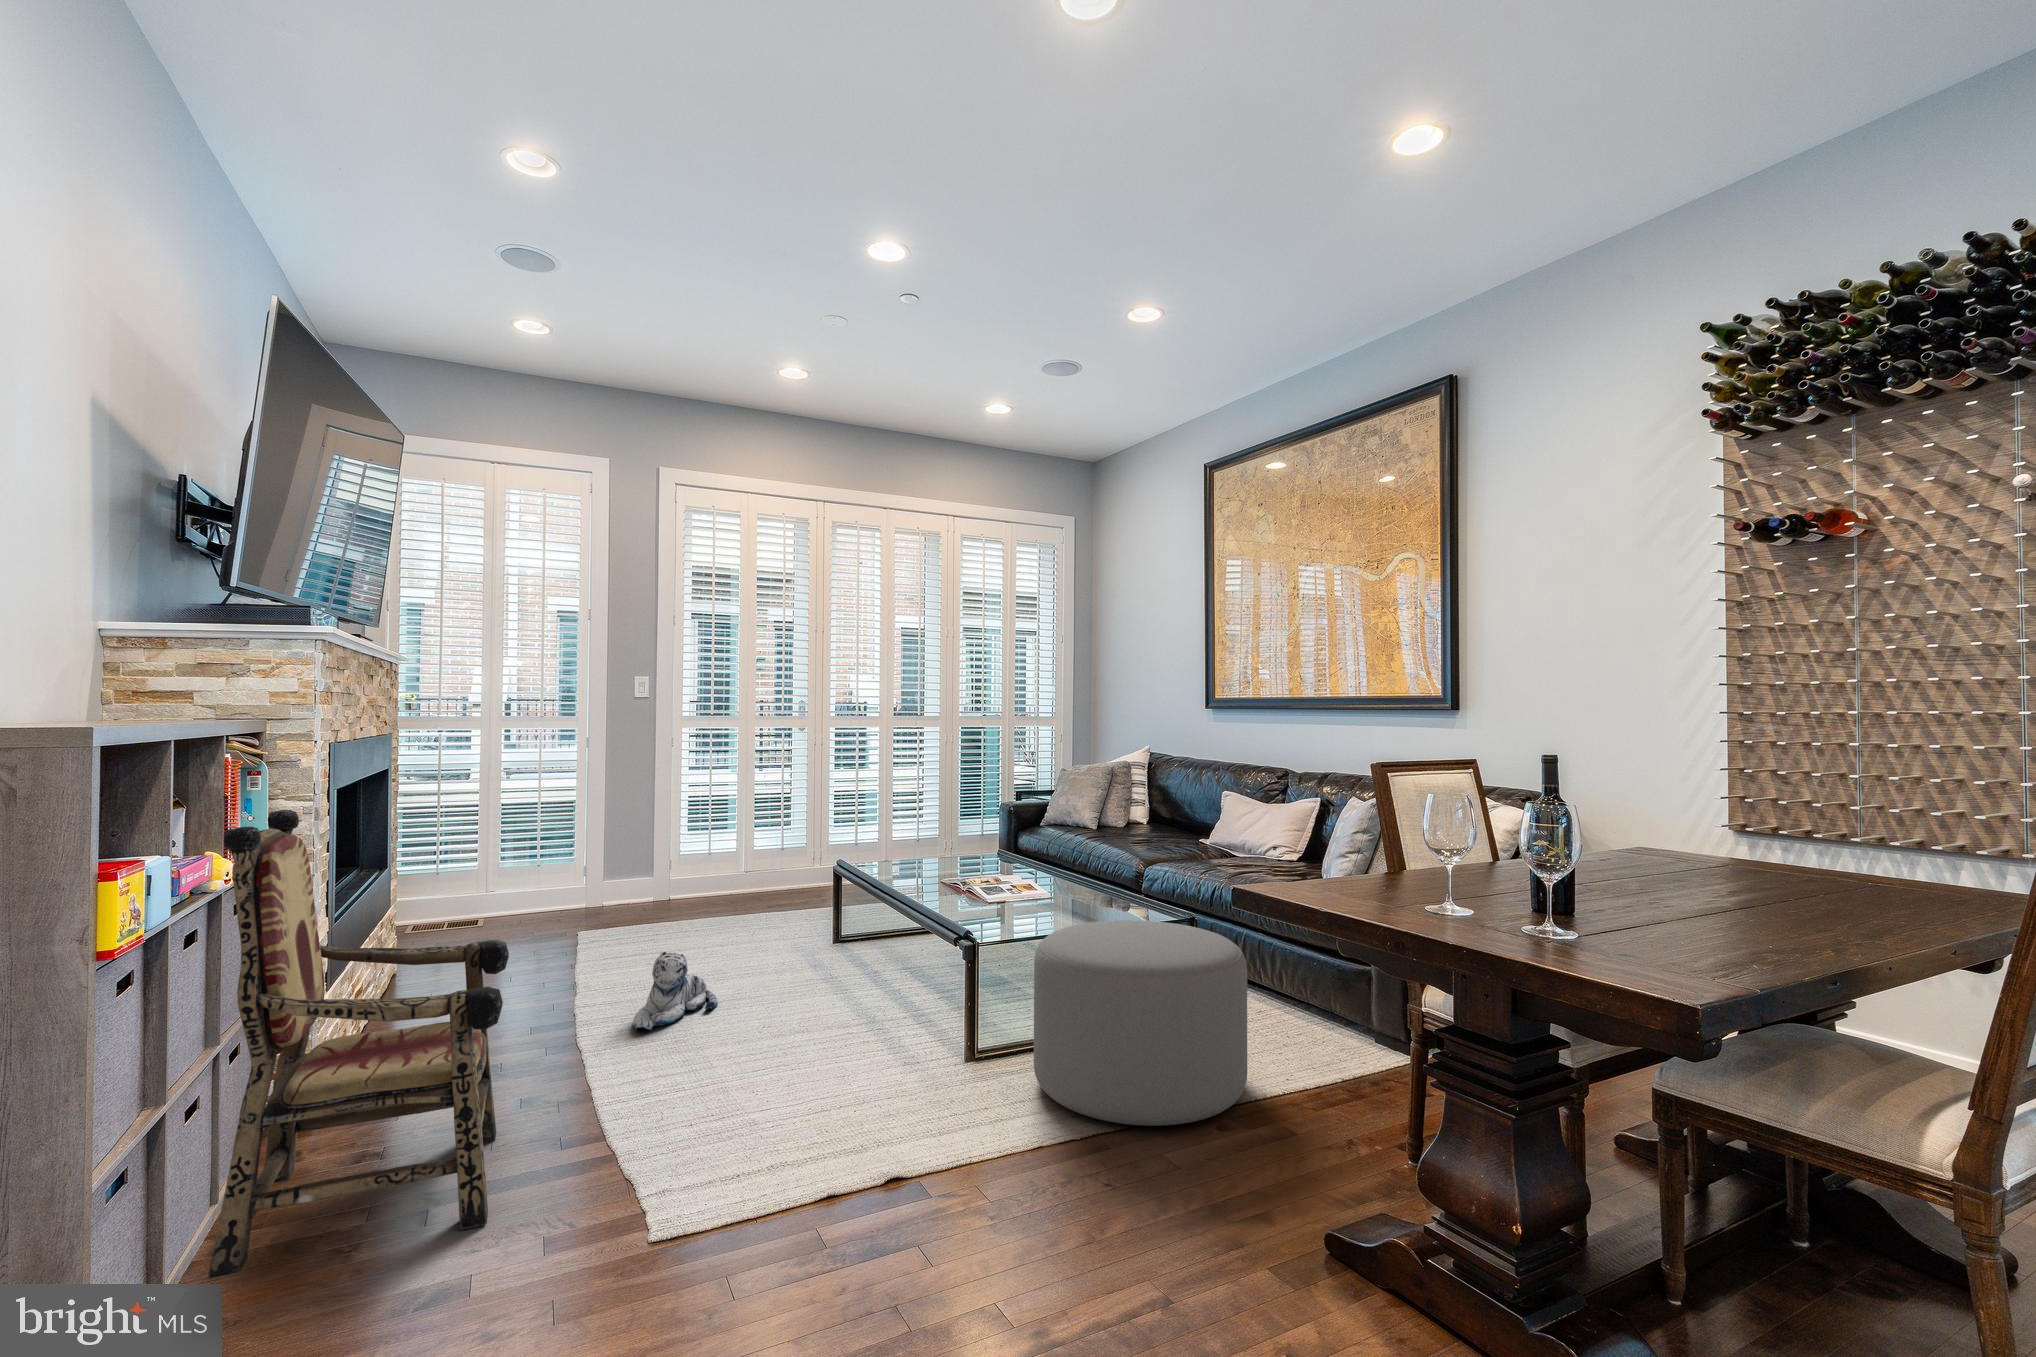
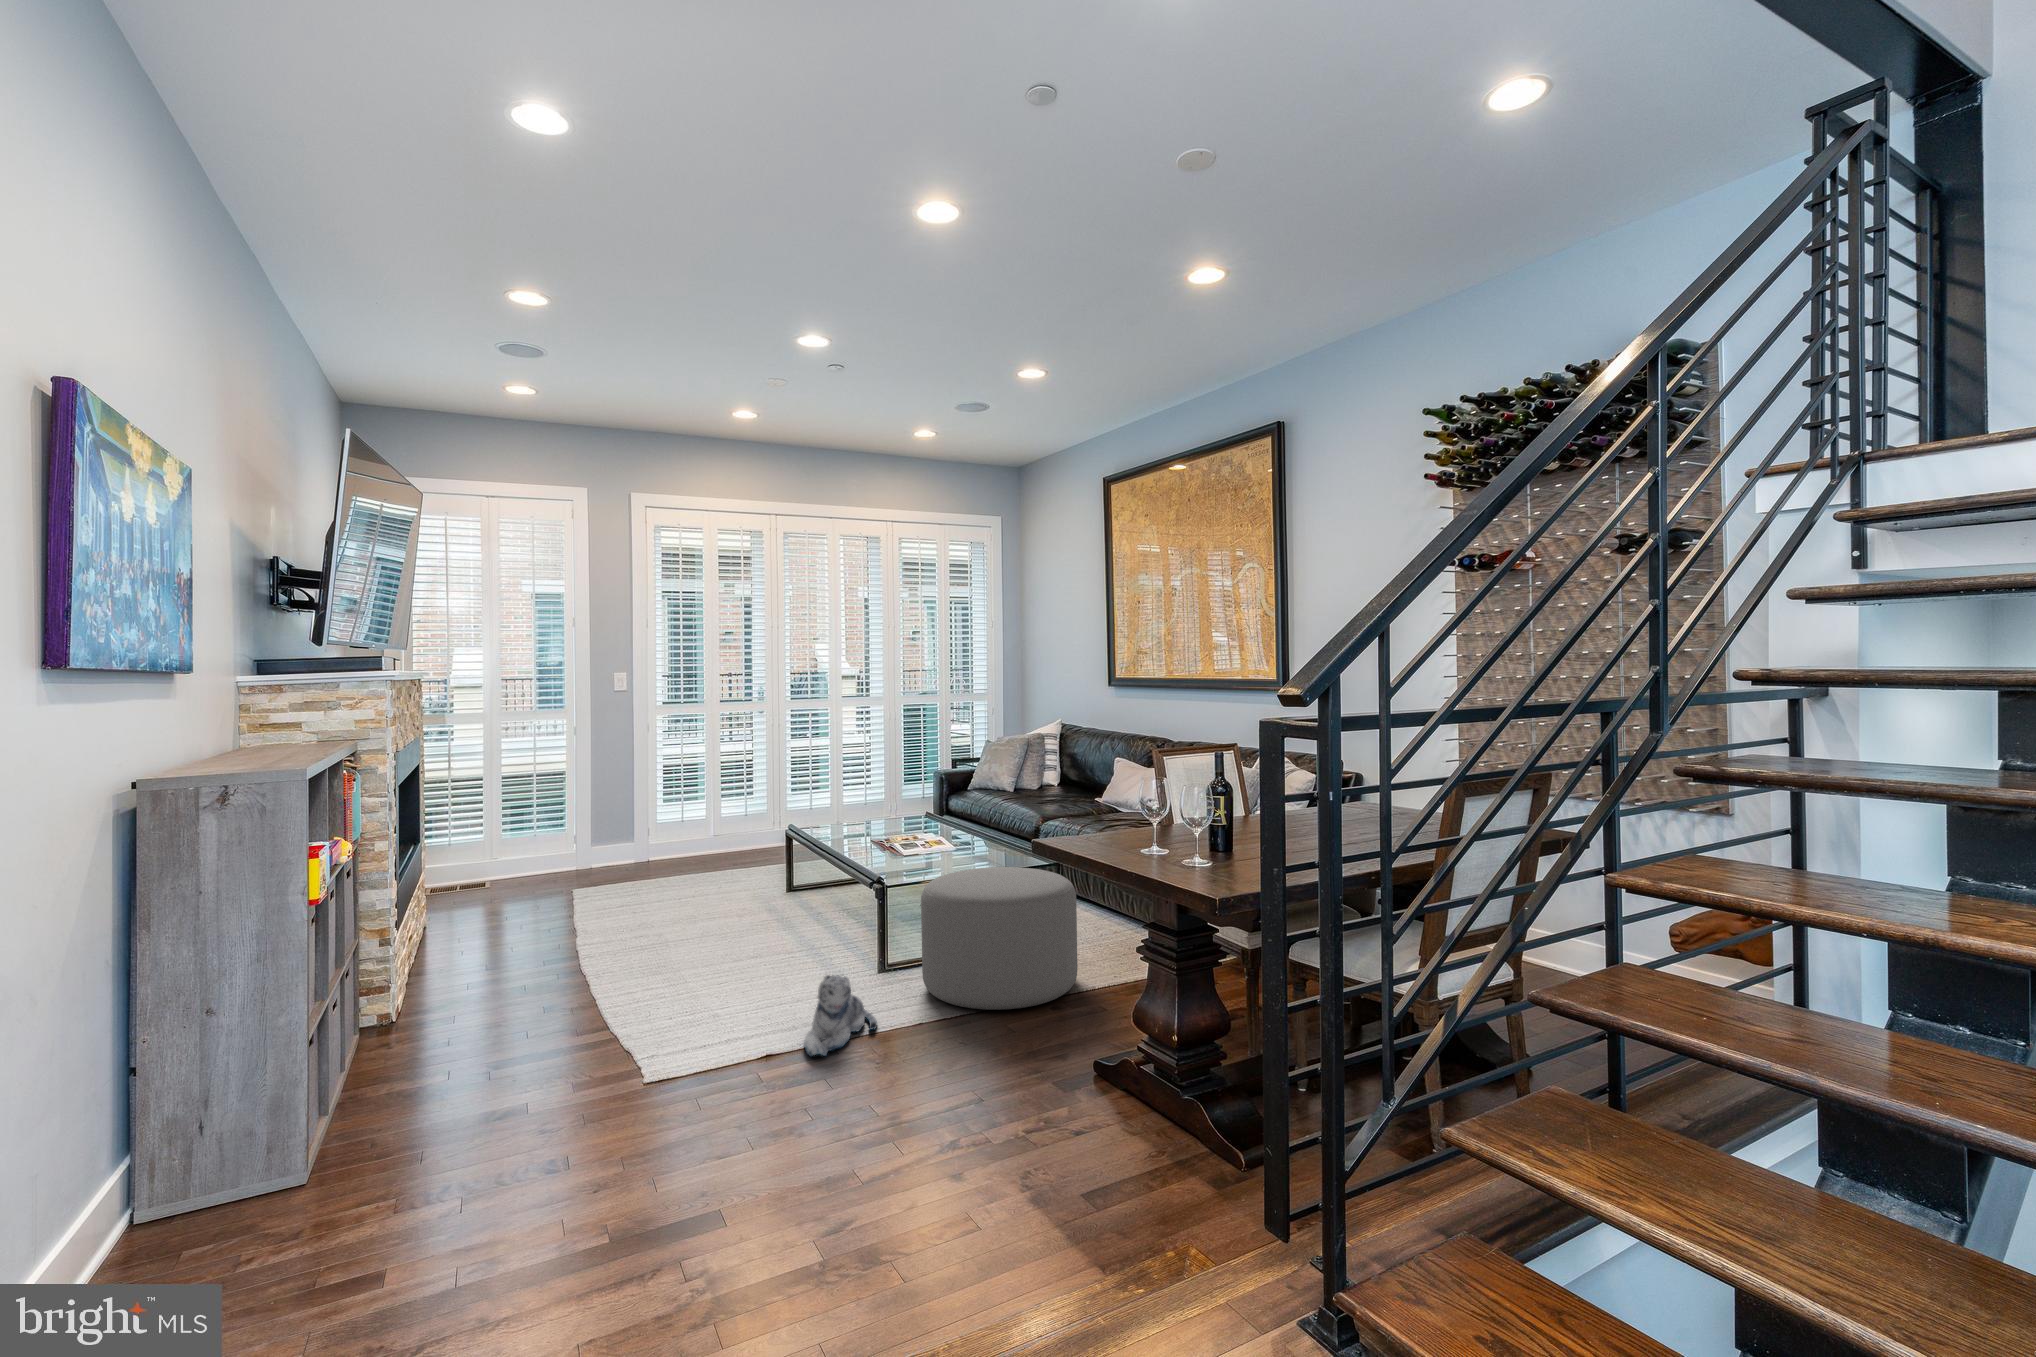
armchair: present [208,810,509,1279] -> none [353,805,539,1107]
plush toy: present [634,952,718,1030] -> present [804,975,877,1056]

